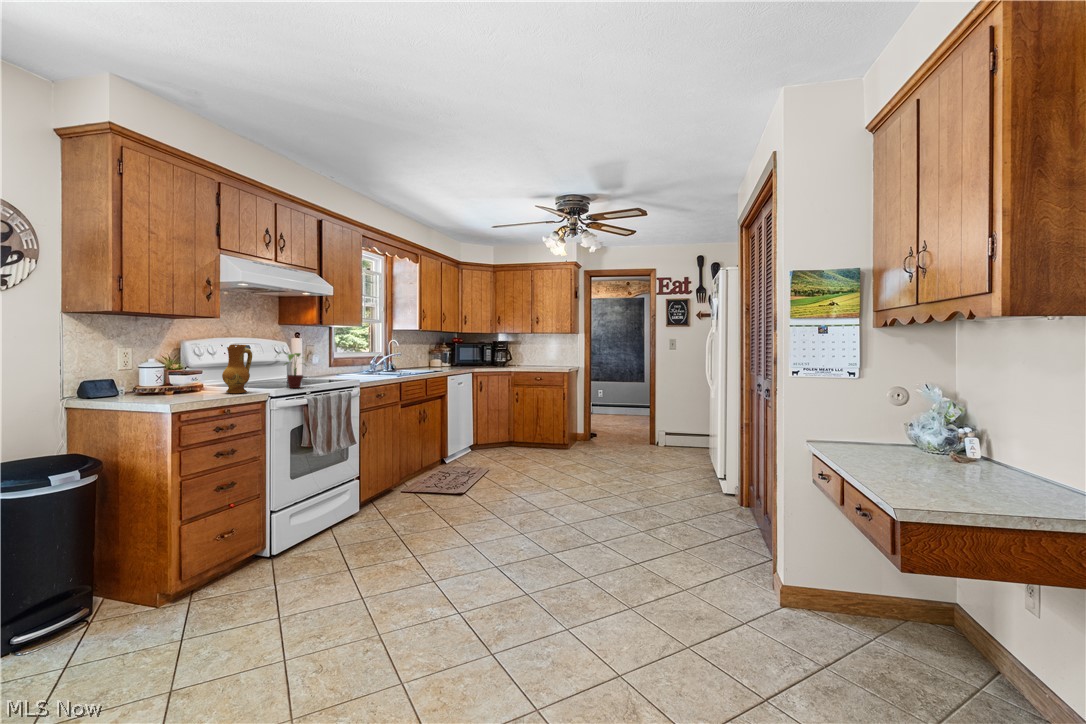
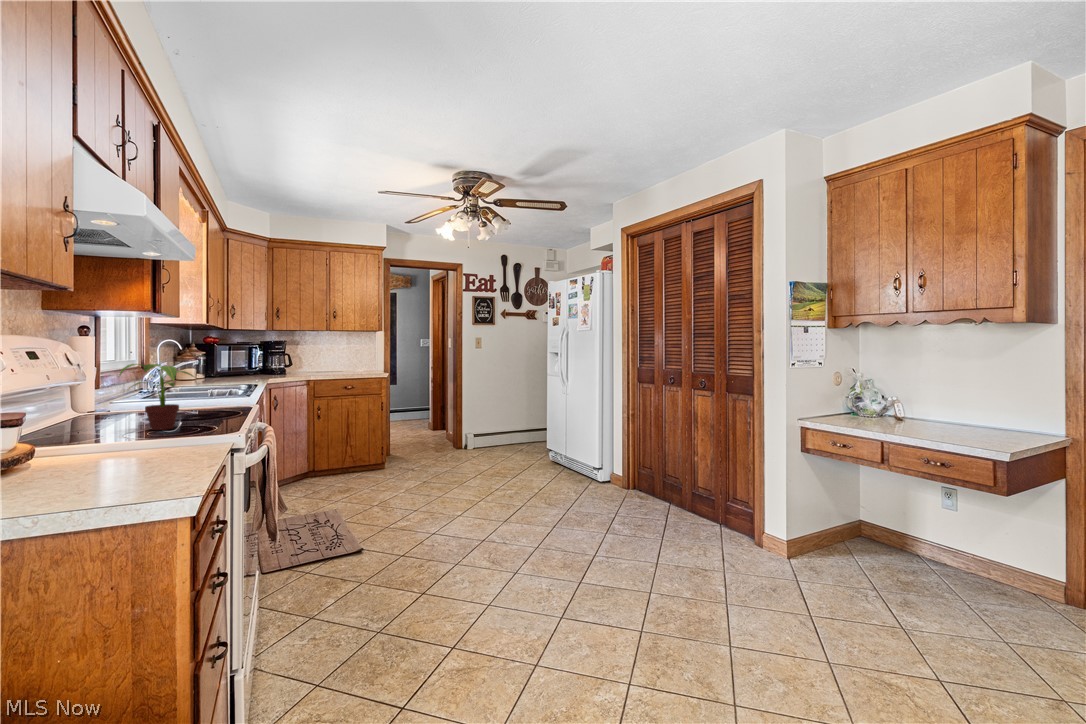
ceramic jug: present [222,344,252,393] -> none [59,349,127,454]

